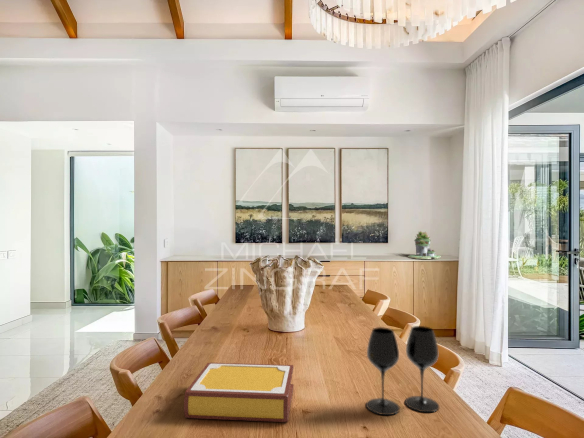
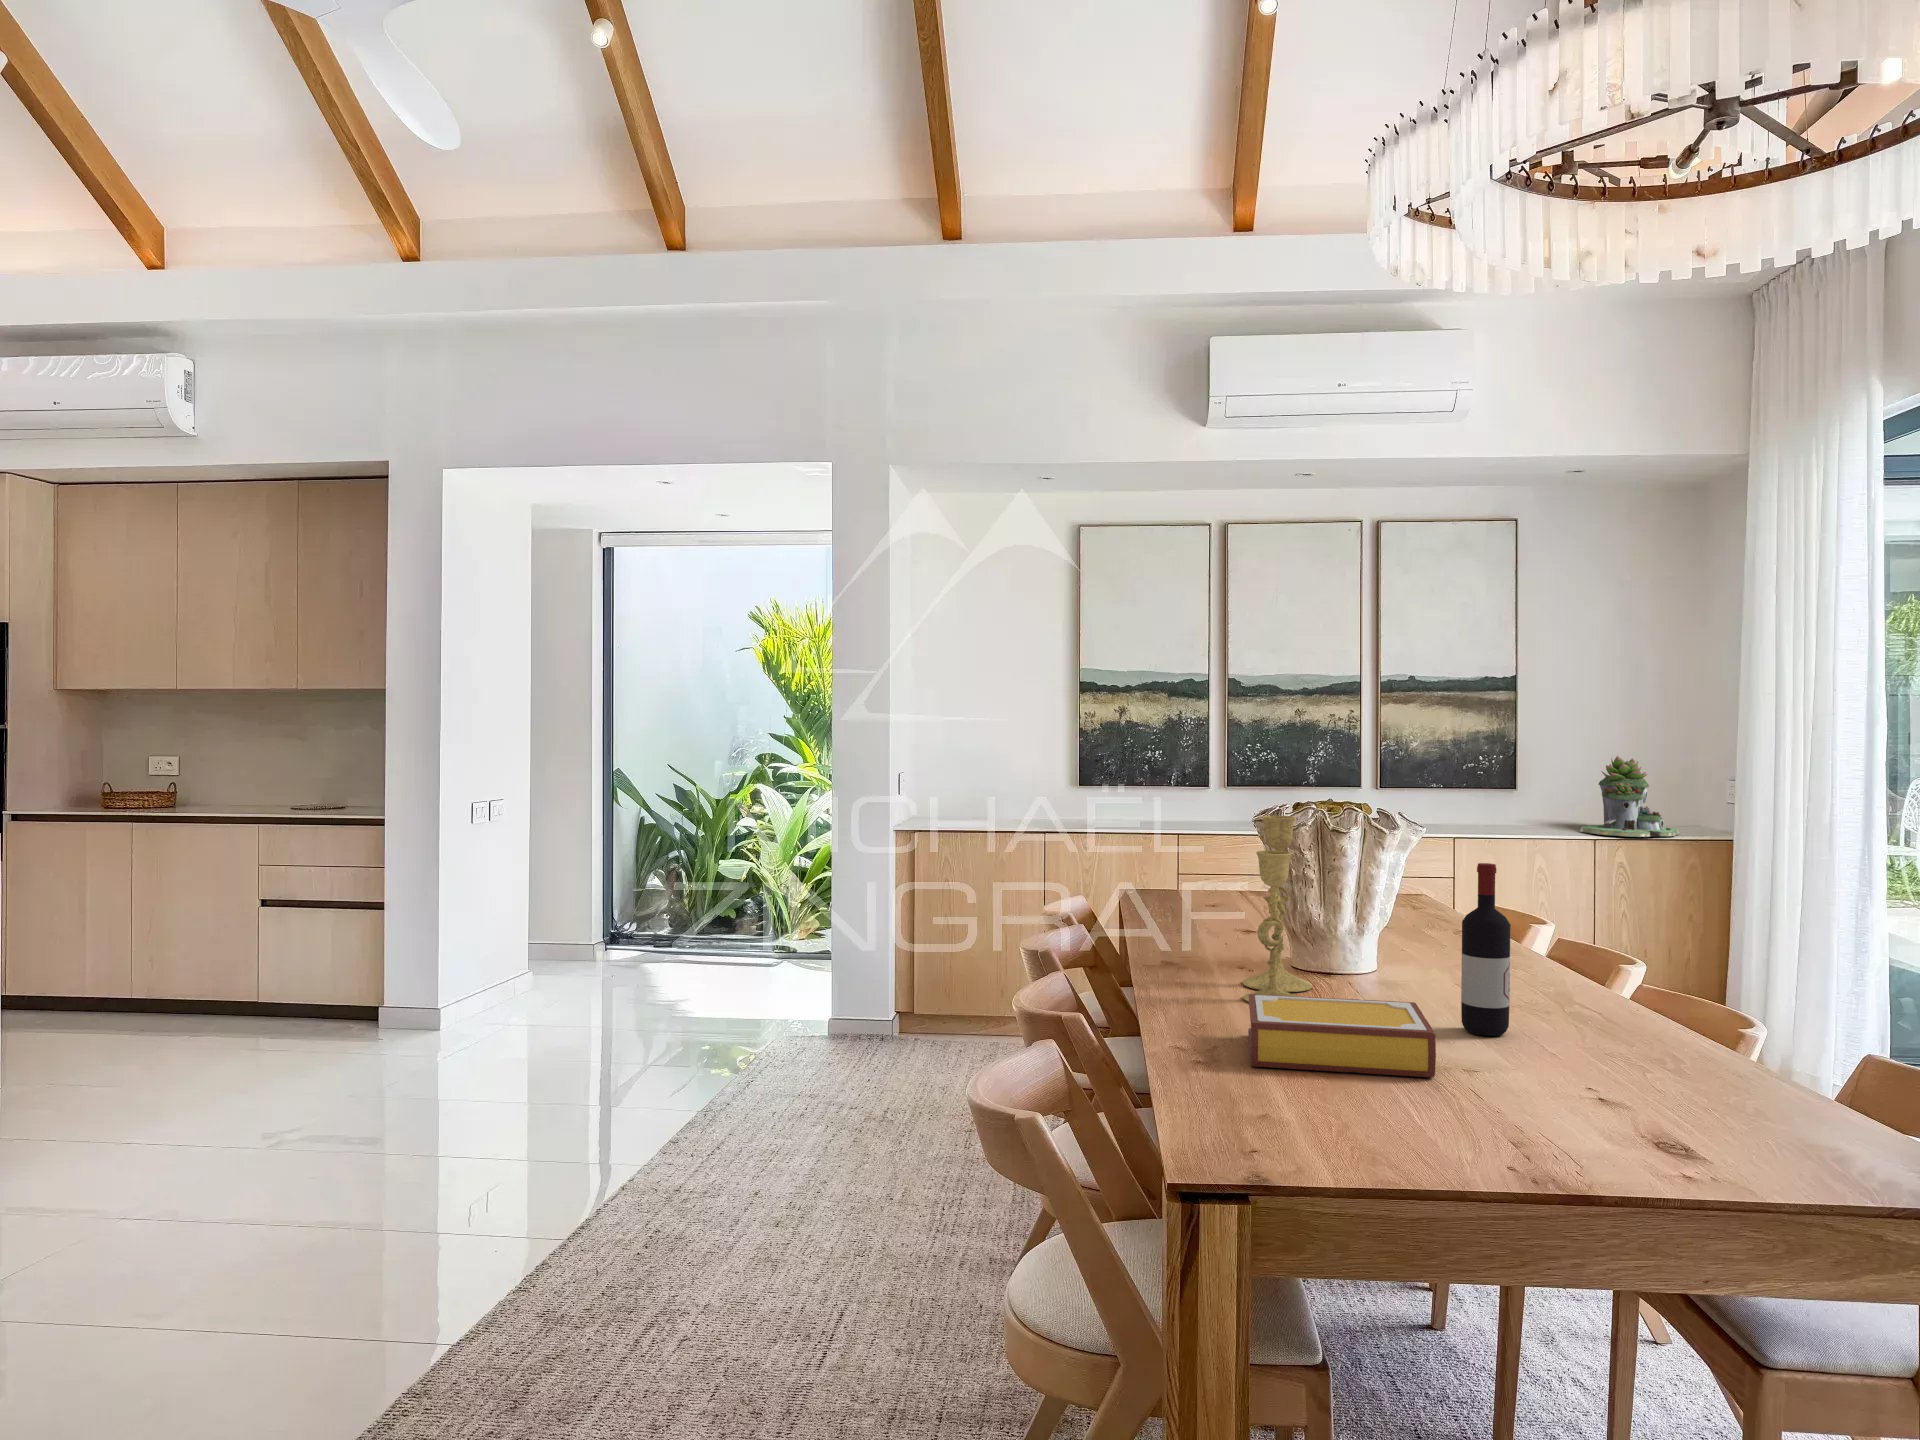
candlestick: none [227,261,268,359] -> present [1242,816,1312,1002]
wine bottle: none [323,287,346,378] -> present [1461,863,1511,1036]
wine glass: present [366,326,439,415] -> none [1566,930,1708,1079]

